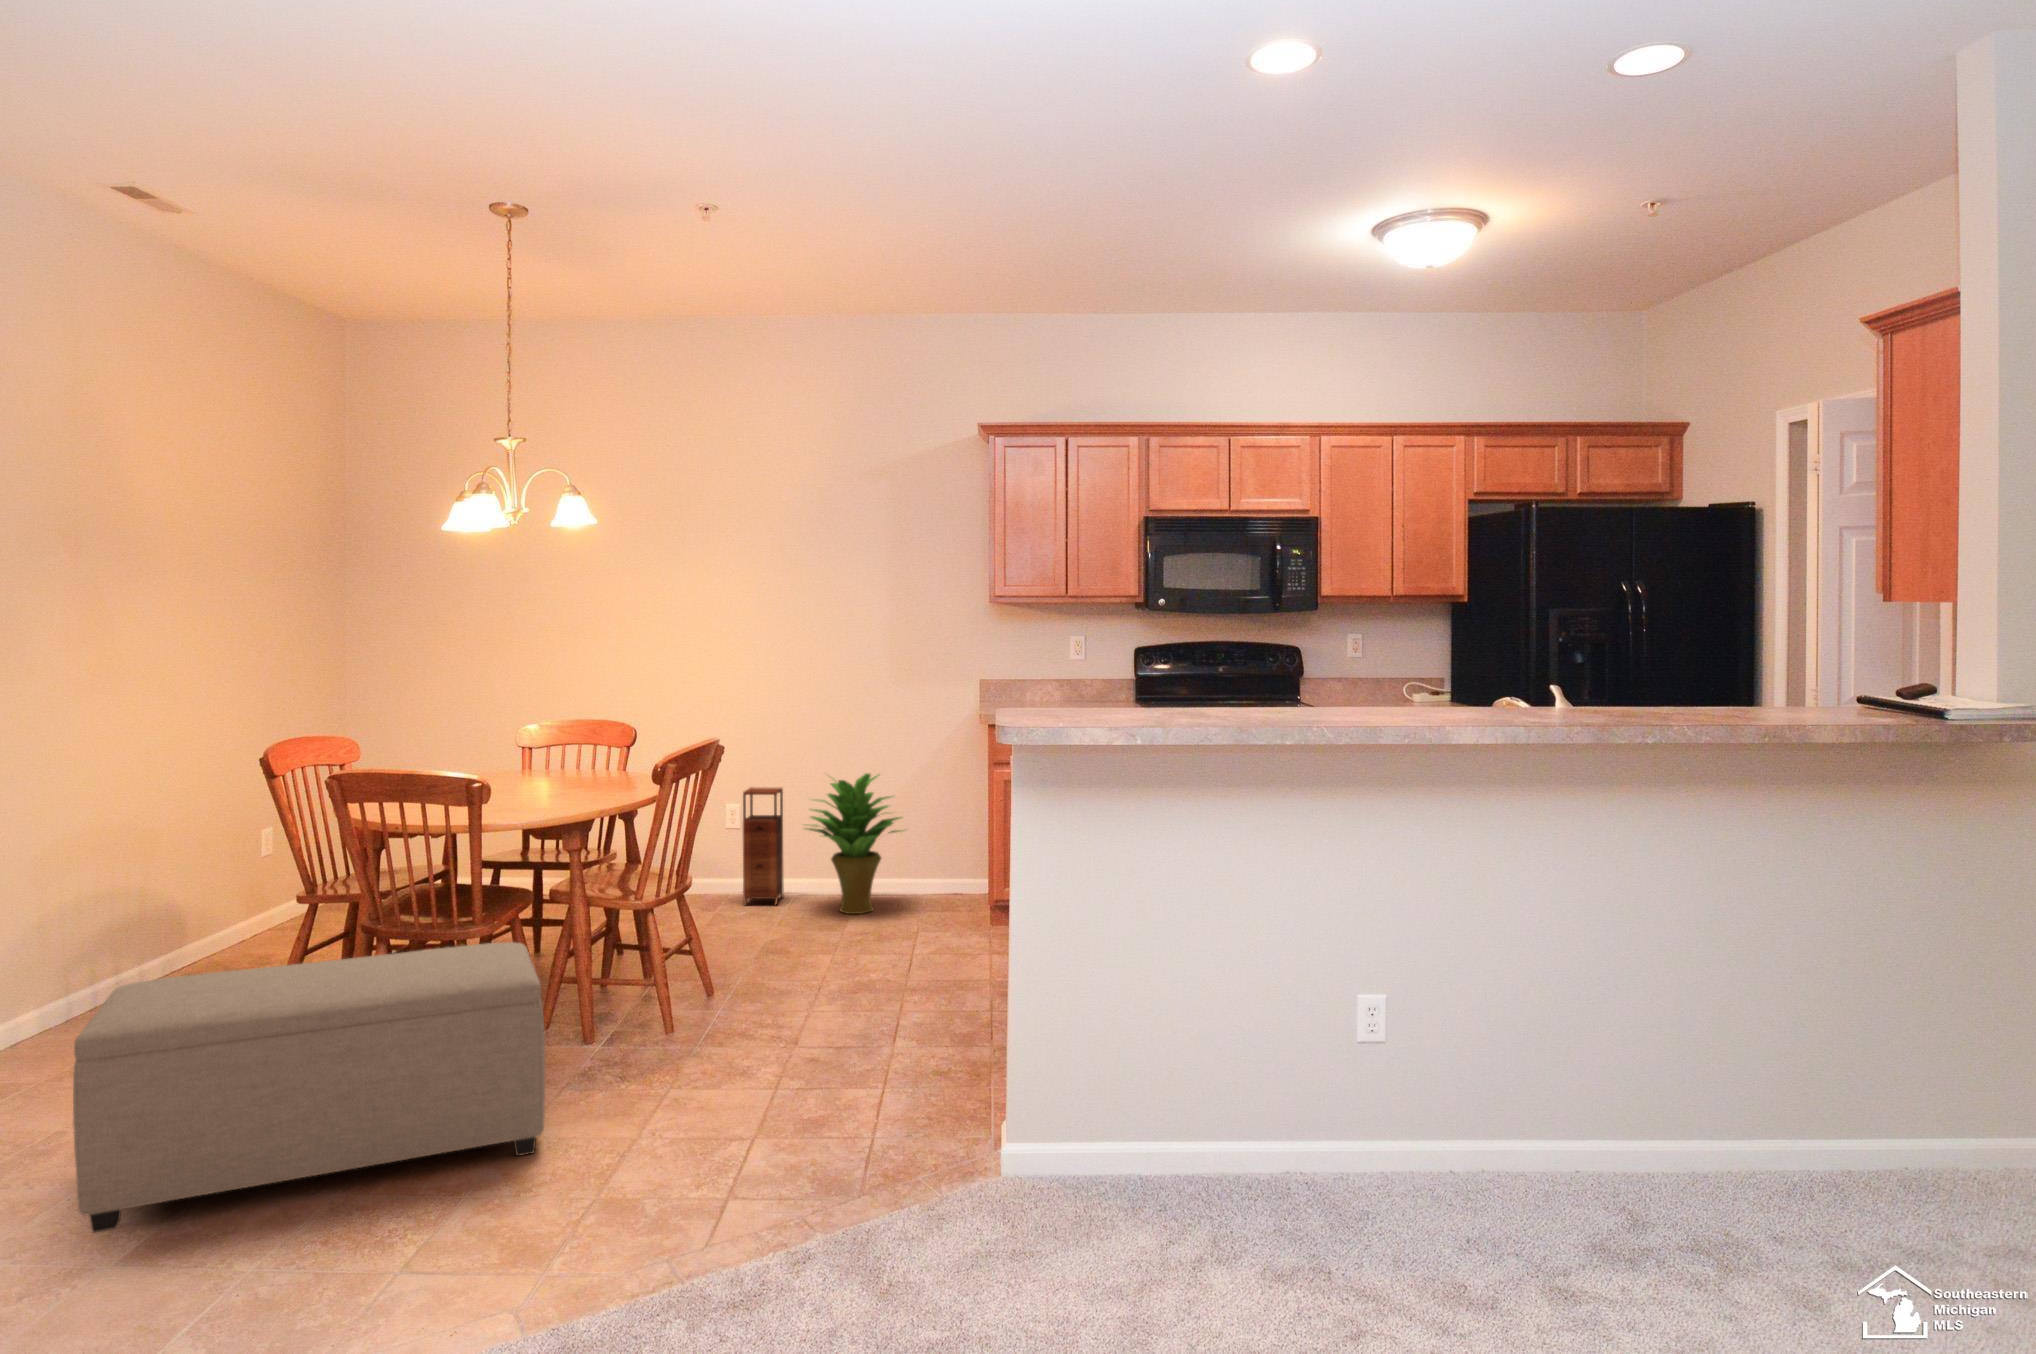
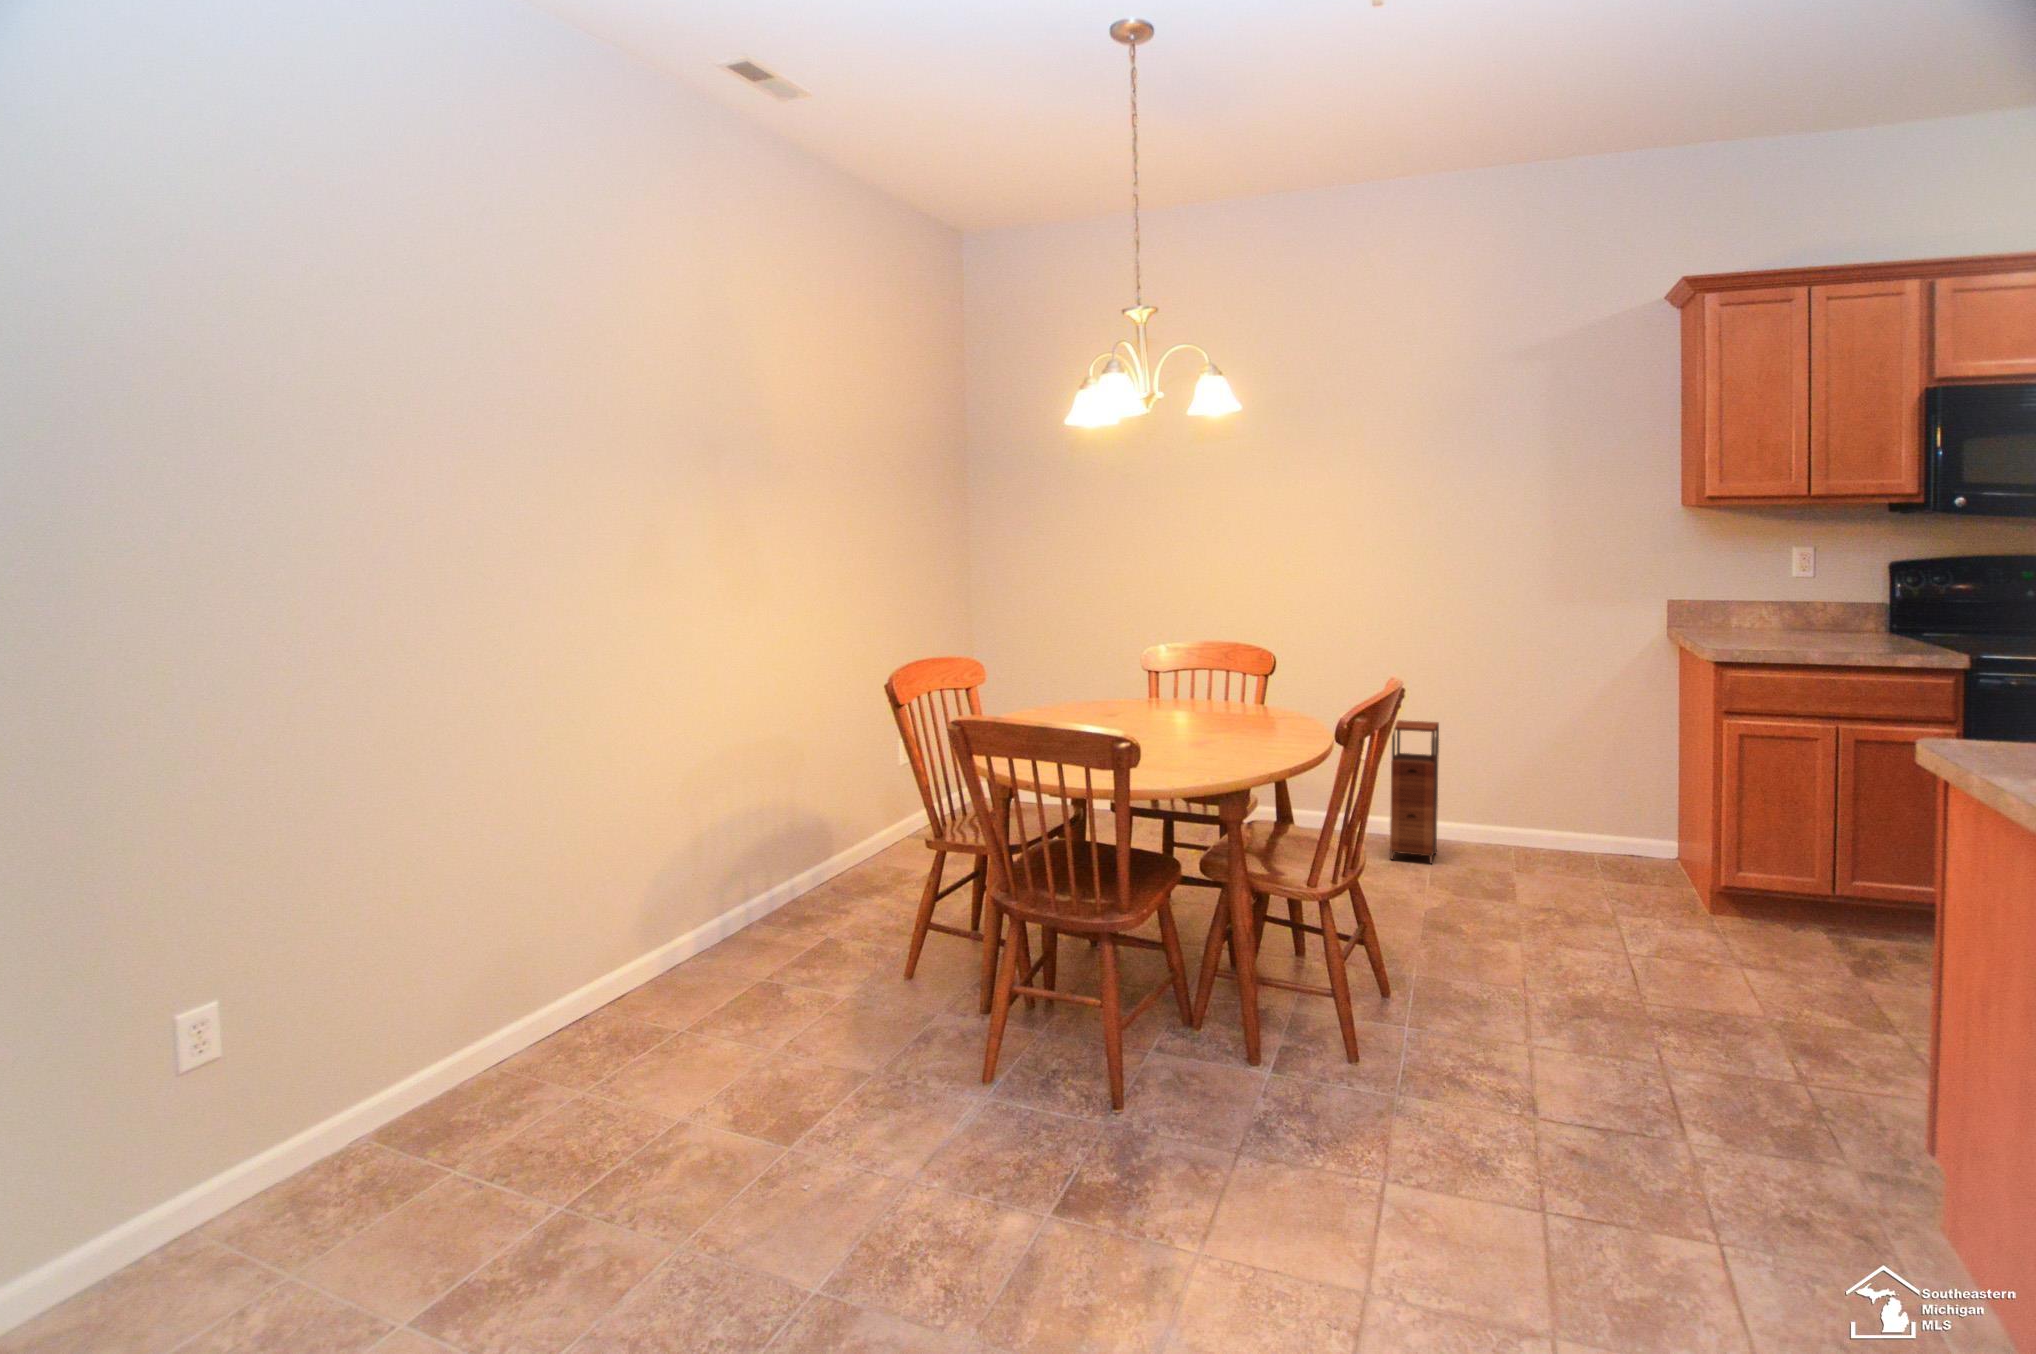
potted plant: present [806,773,901,914] -> none [1473,708,1623,889]
ottoman: present [73,942,545,1232] -> none [672,960,1231,1304]

